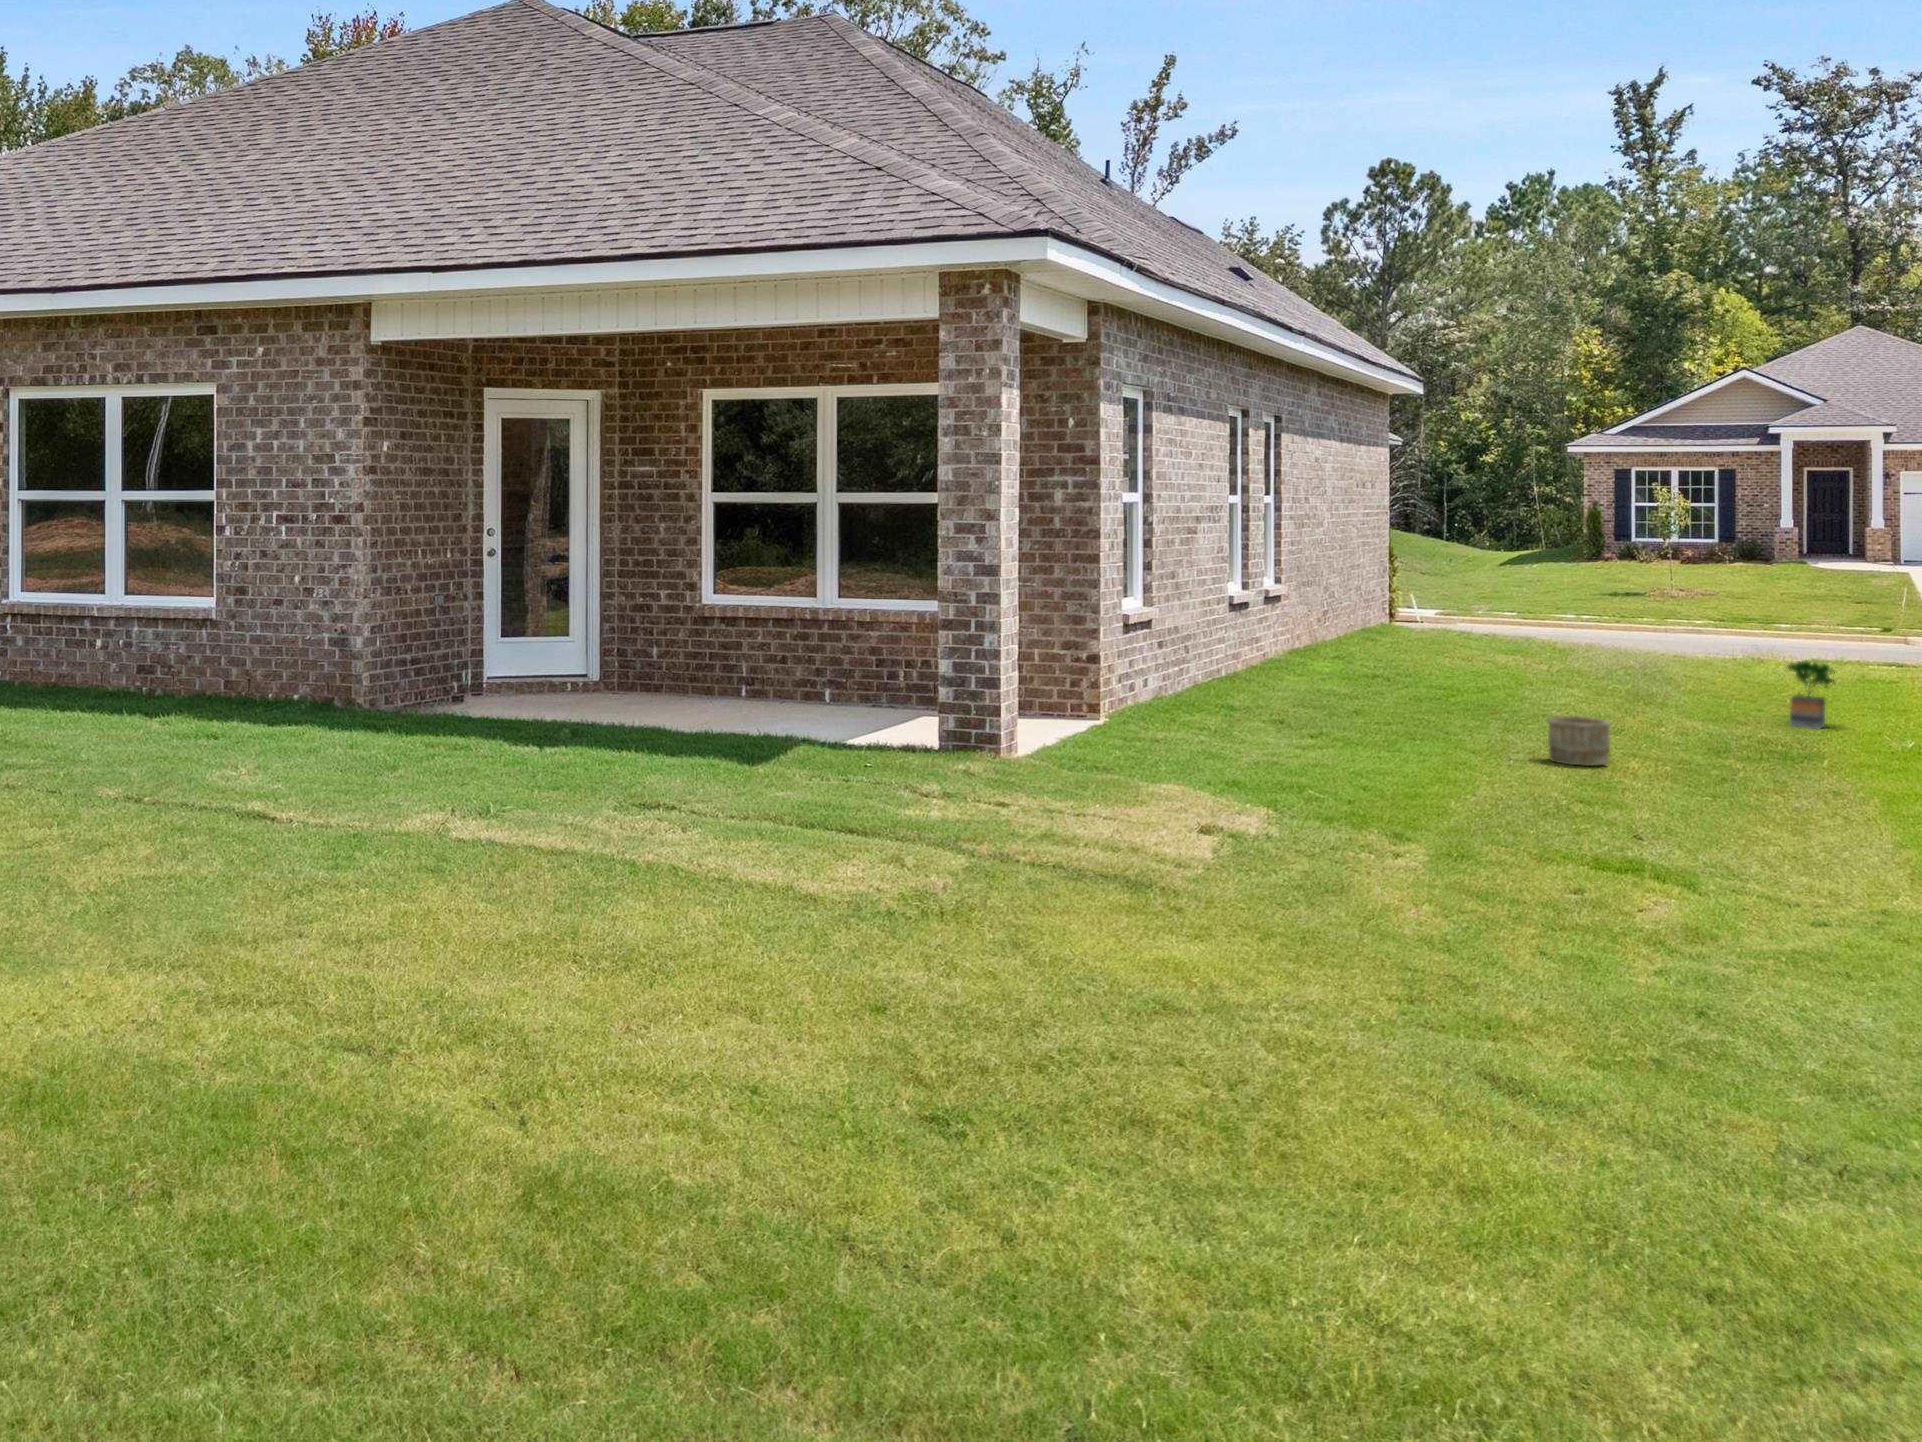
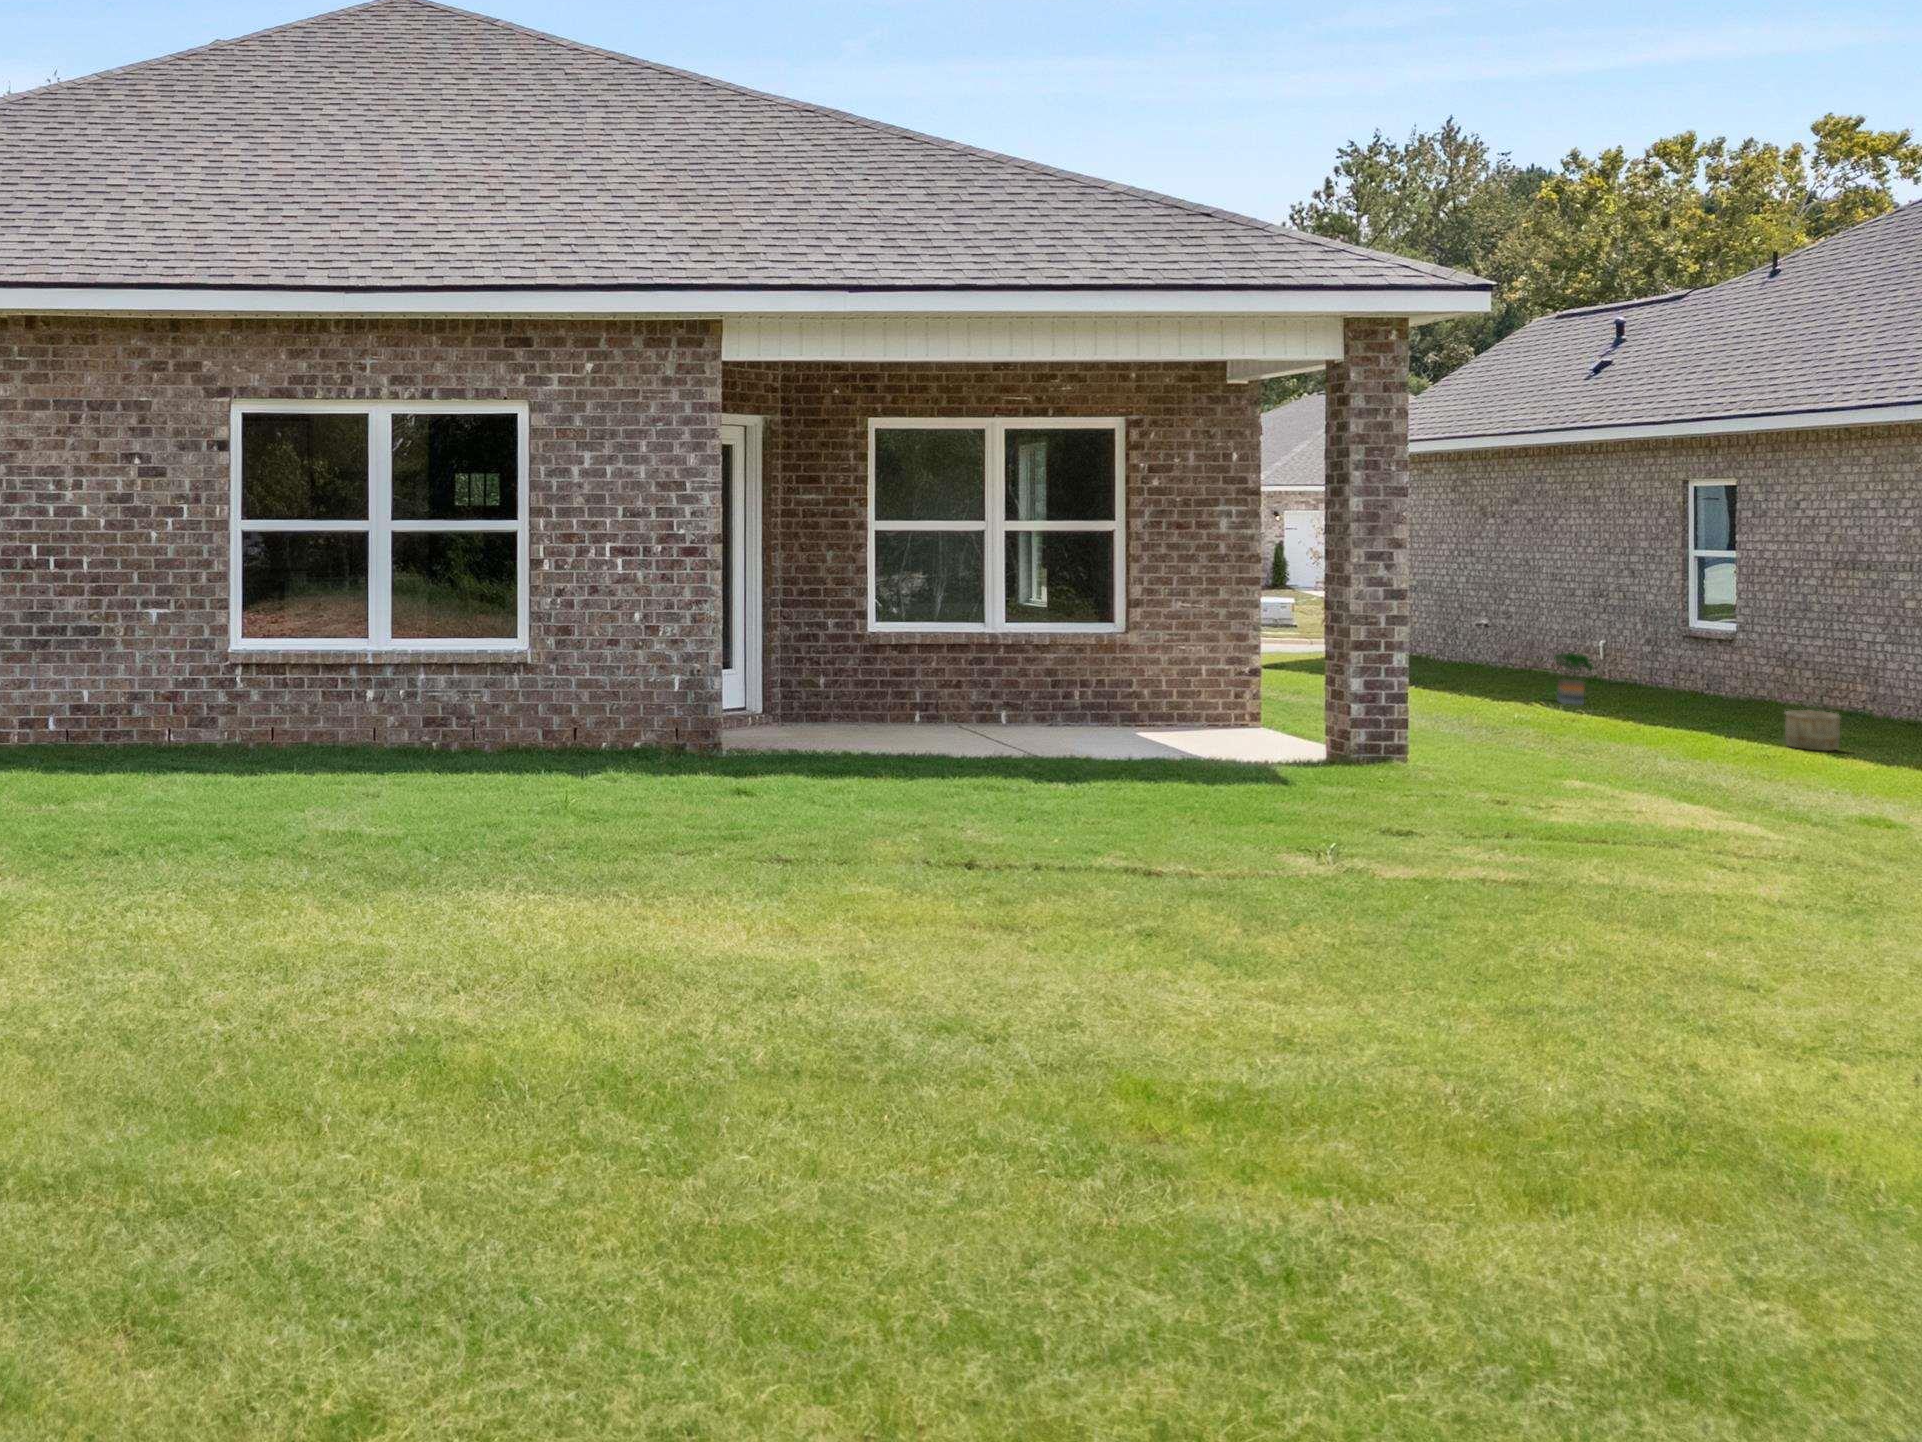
wooden bucket: present [1548,716,1610,766] -> present [1785,710,1840,751]

